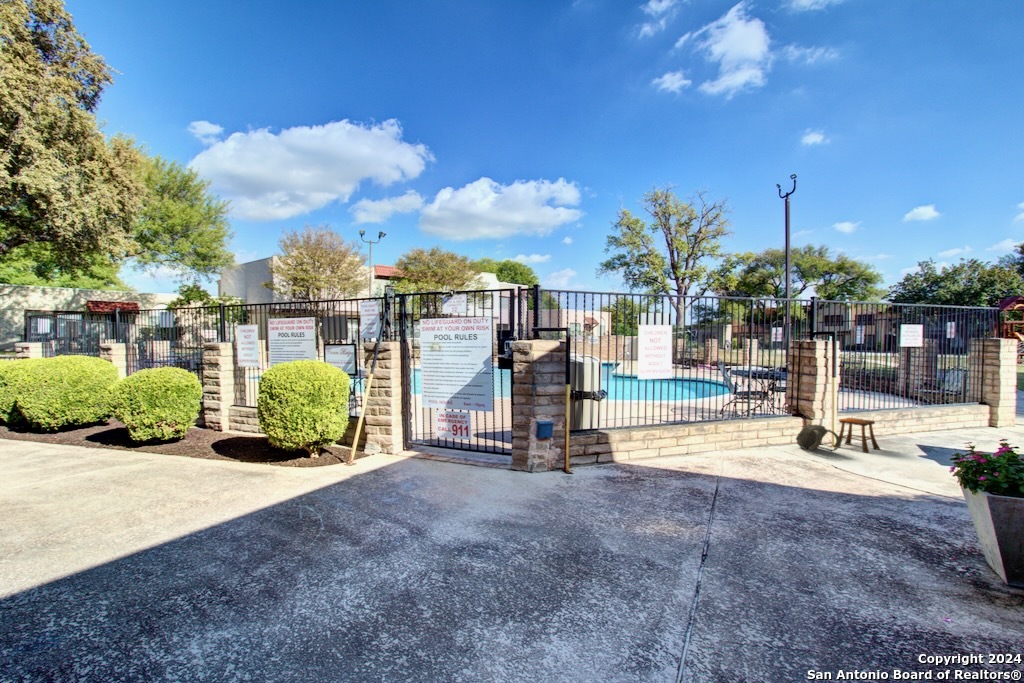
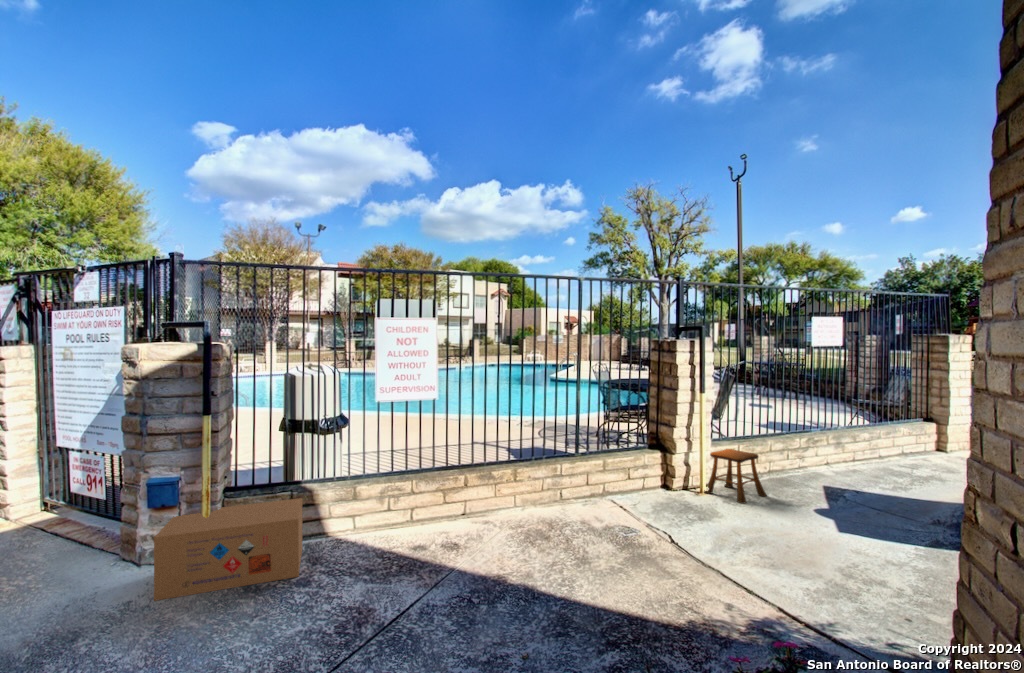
backpack: present [796,425,841,451] -> none [650,461,700,503]
cardboard box: none [549,438,631,488] -> present [154,498,302,601]

